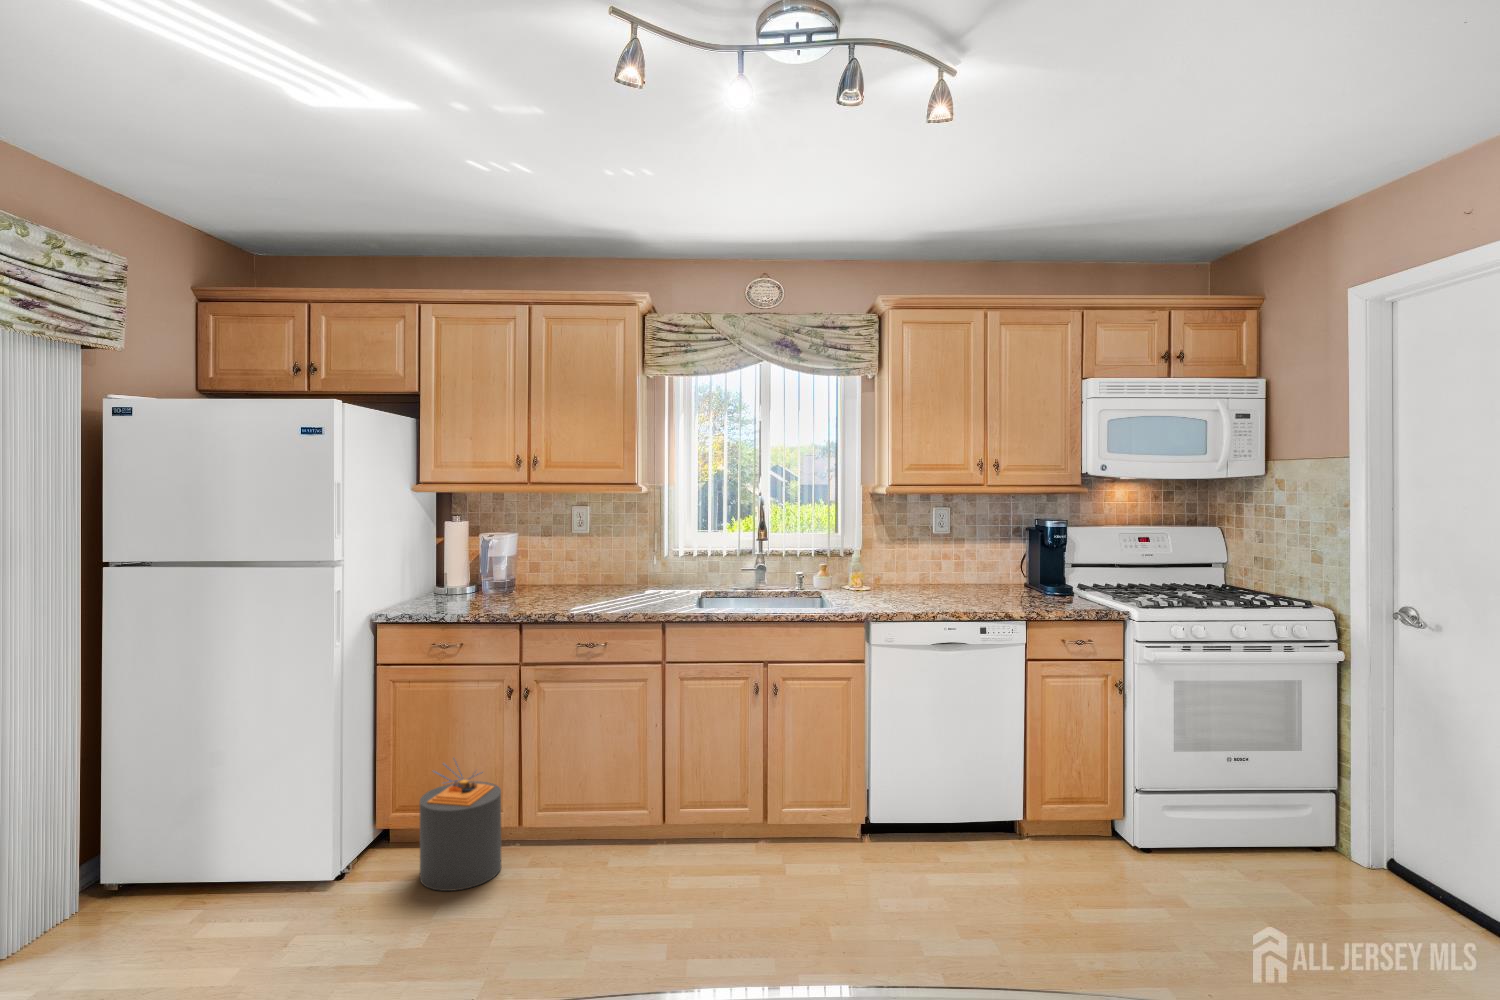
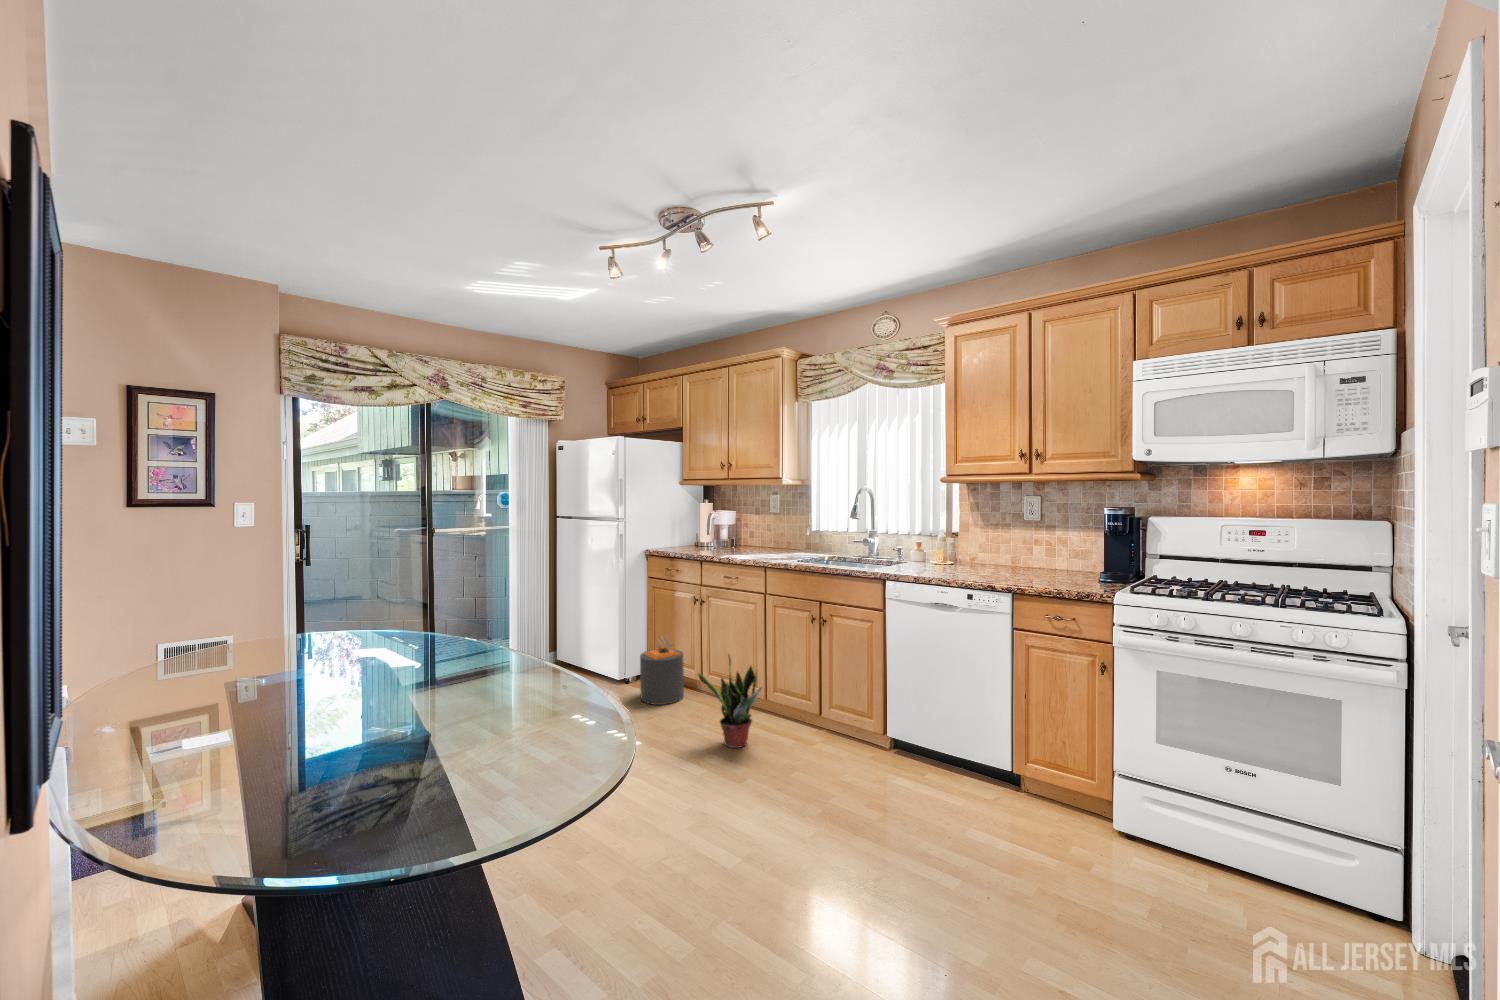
potted plant: none [644,760,743,907] -> present [698,656,762,748]

